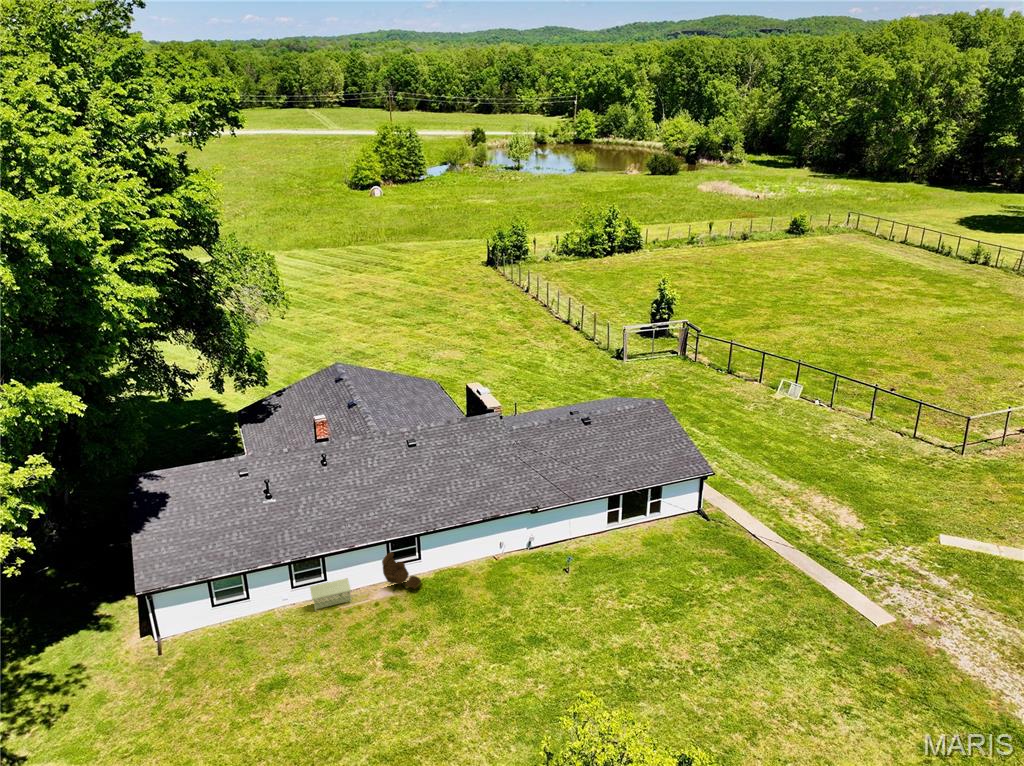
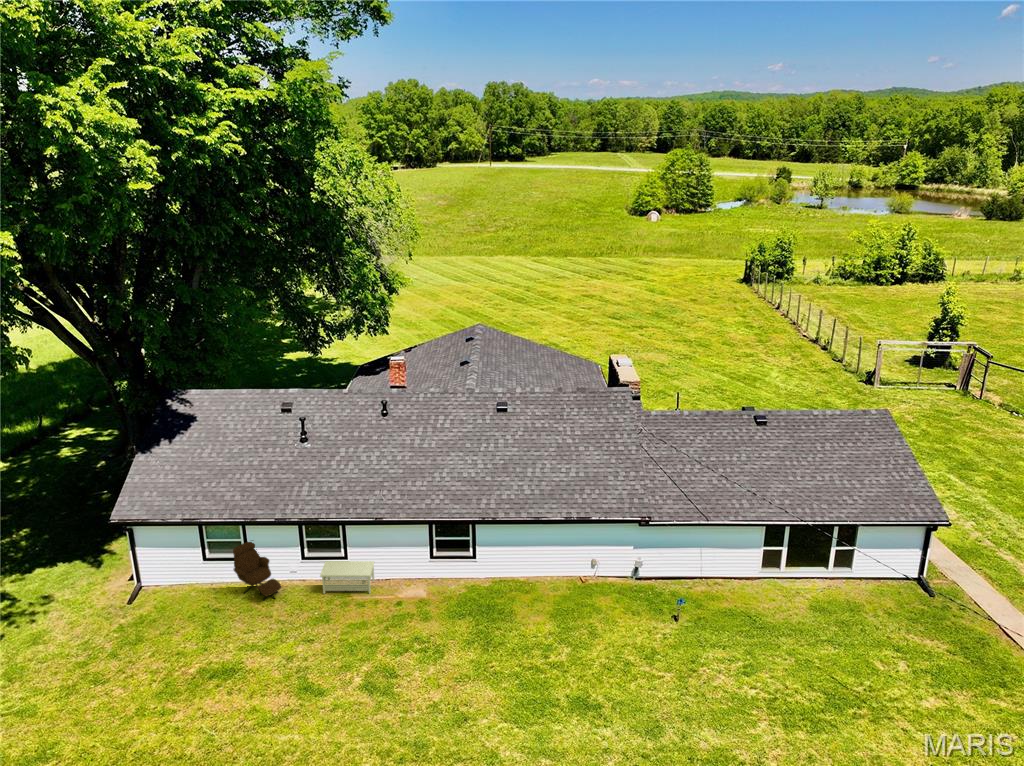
lounge chair: present [382,552,421,591] -> present [233,540,281,601]

